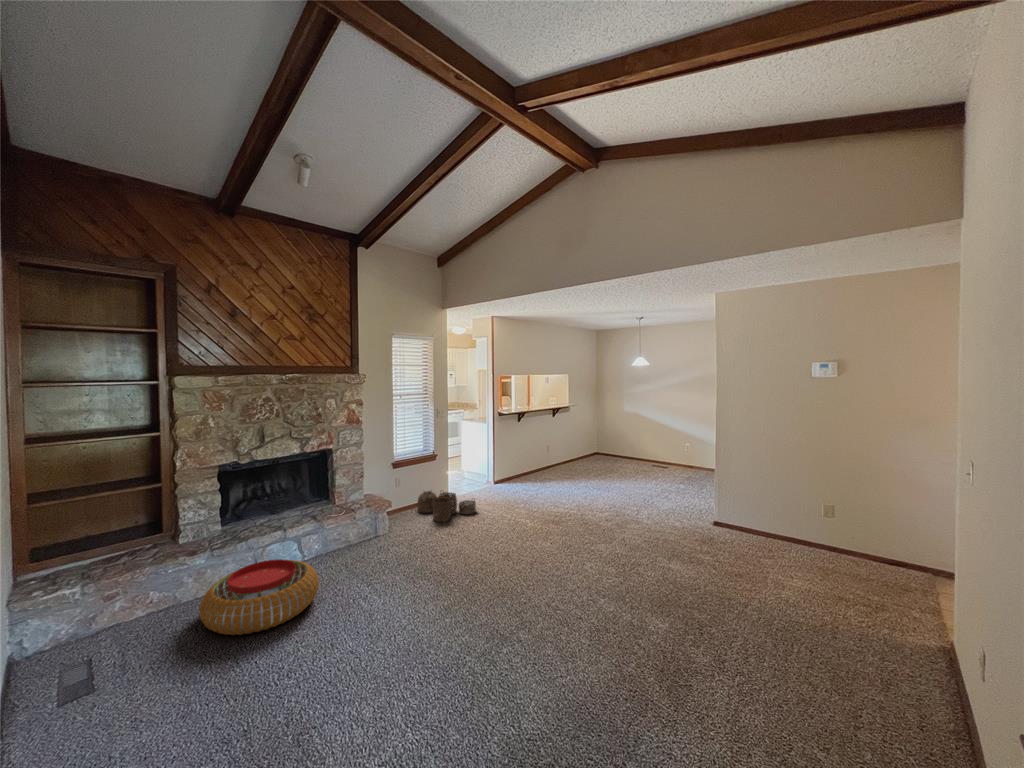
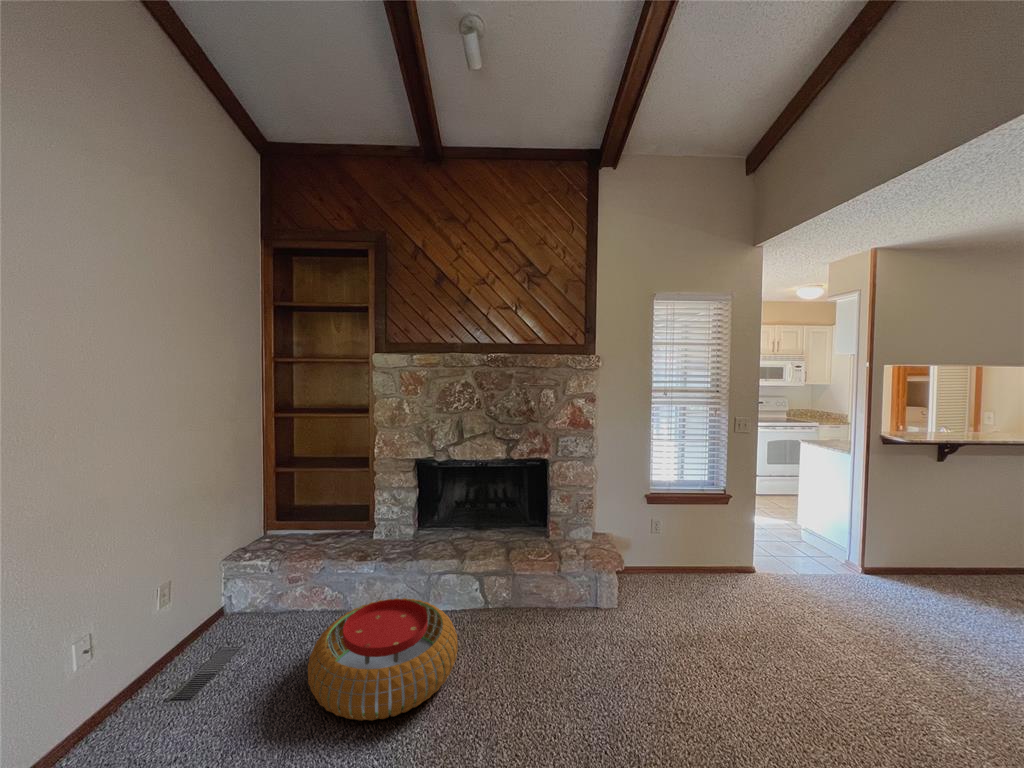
woven basket: present [417,491,476,522] -> none [685,551,799,629]

